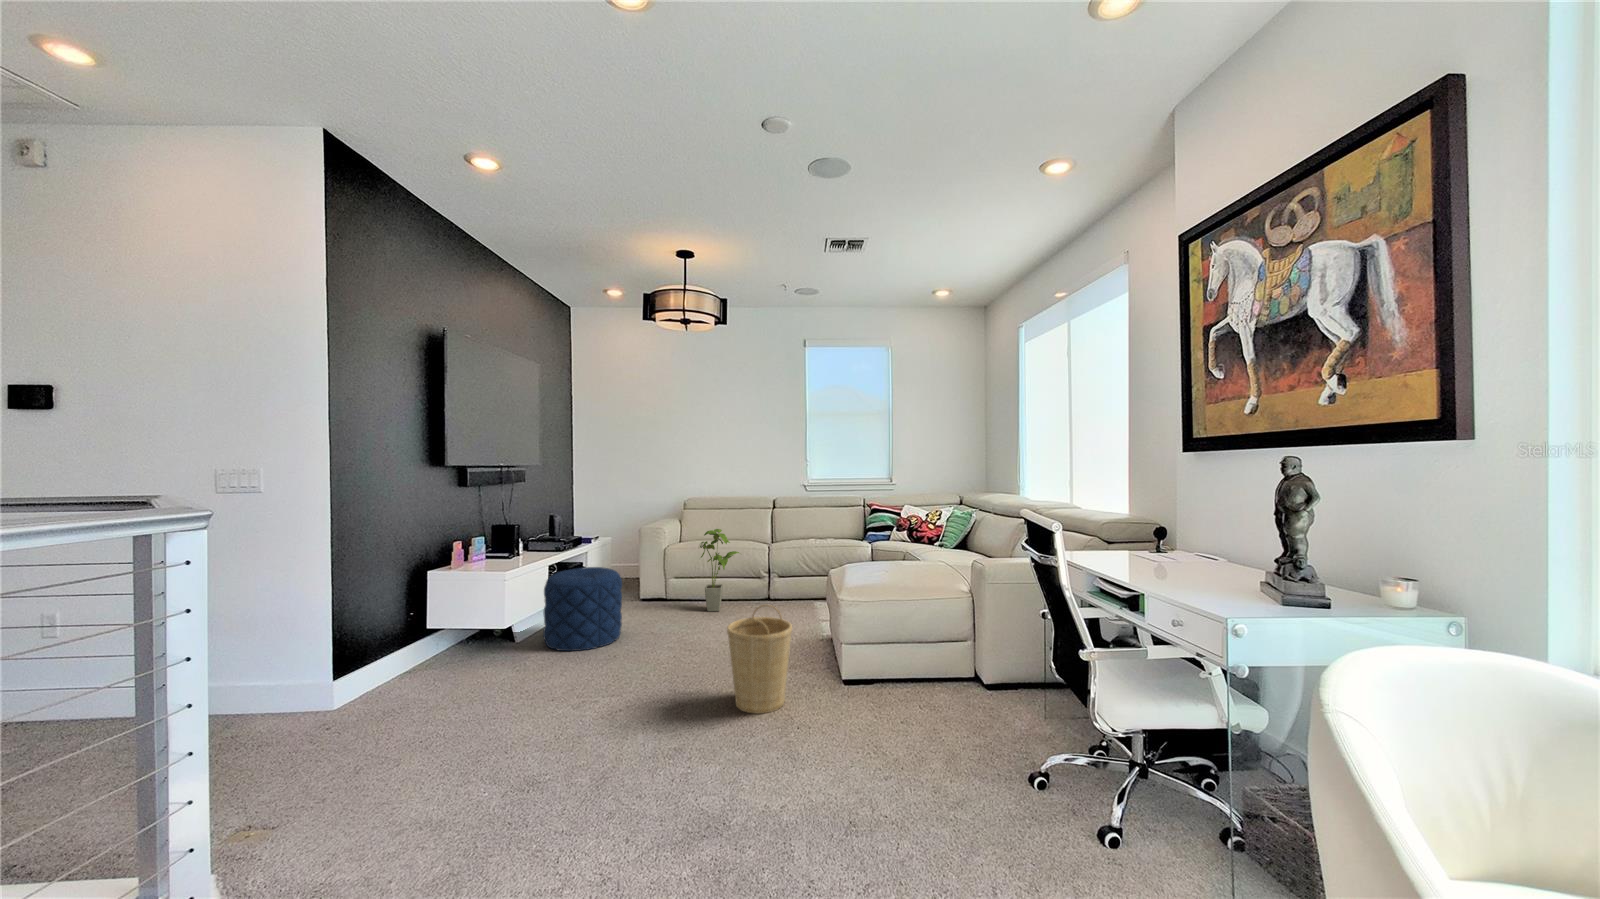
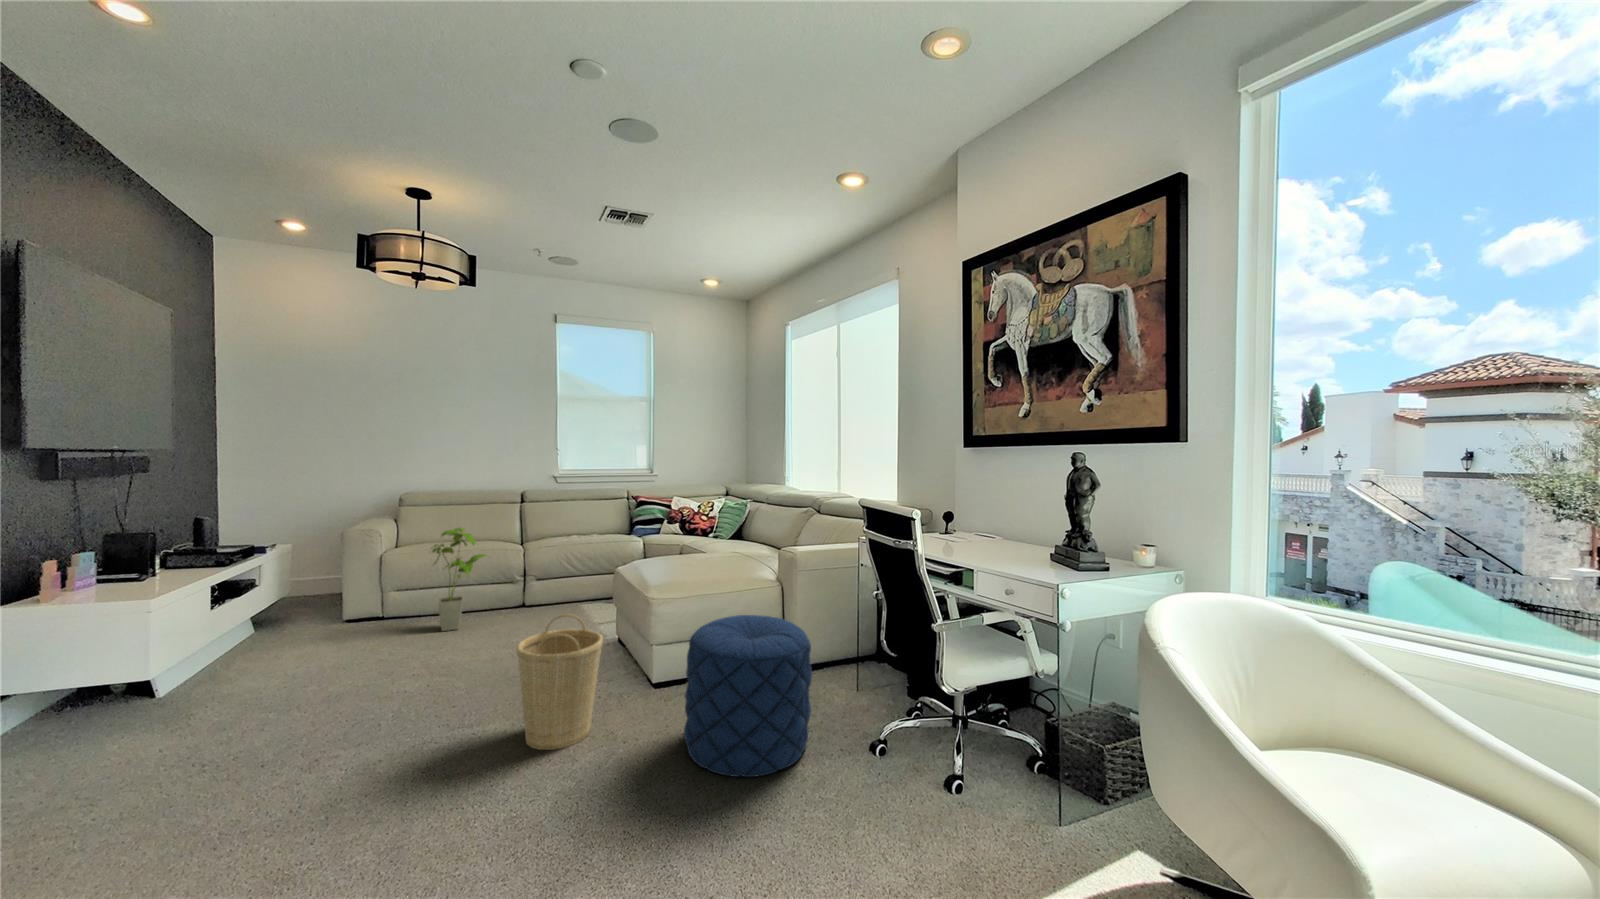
pouf: present [543,567,622,651] -> present [684,615,812,777]

